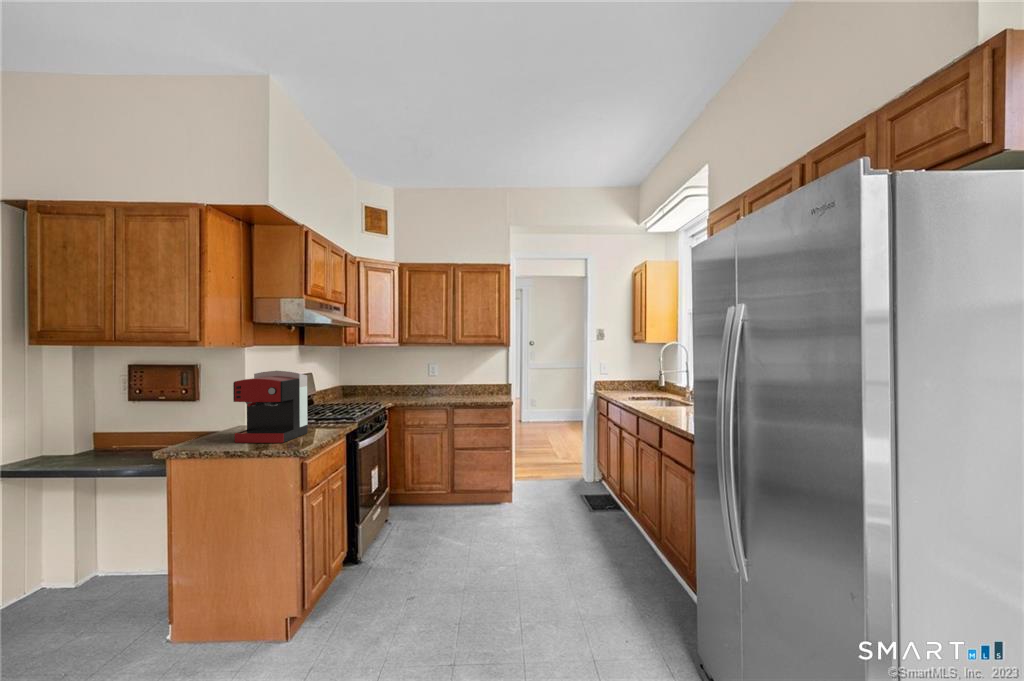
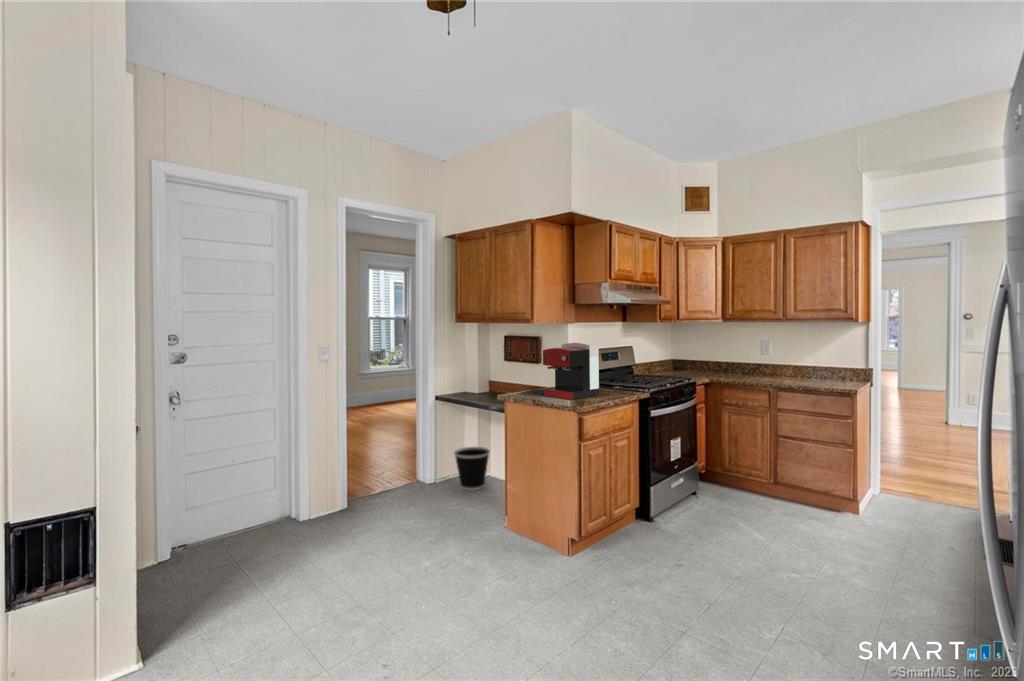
wastebasket: none [27,537,104,615] -> present [454,447,490,491]

